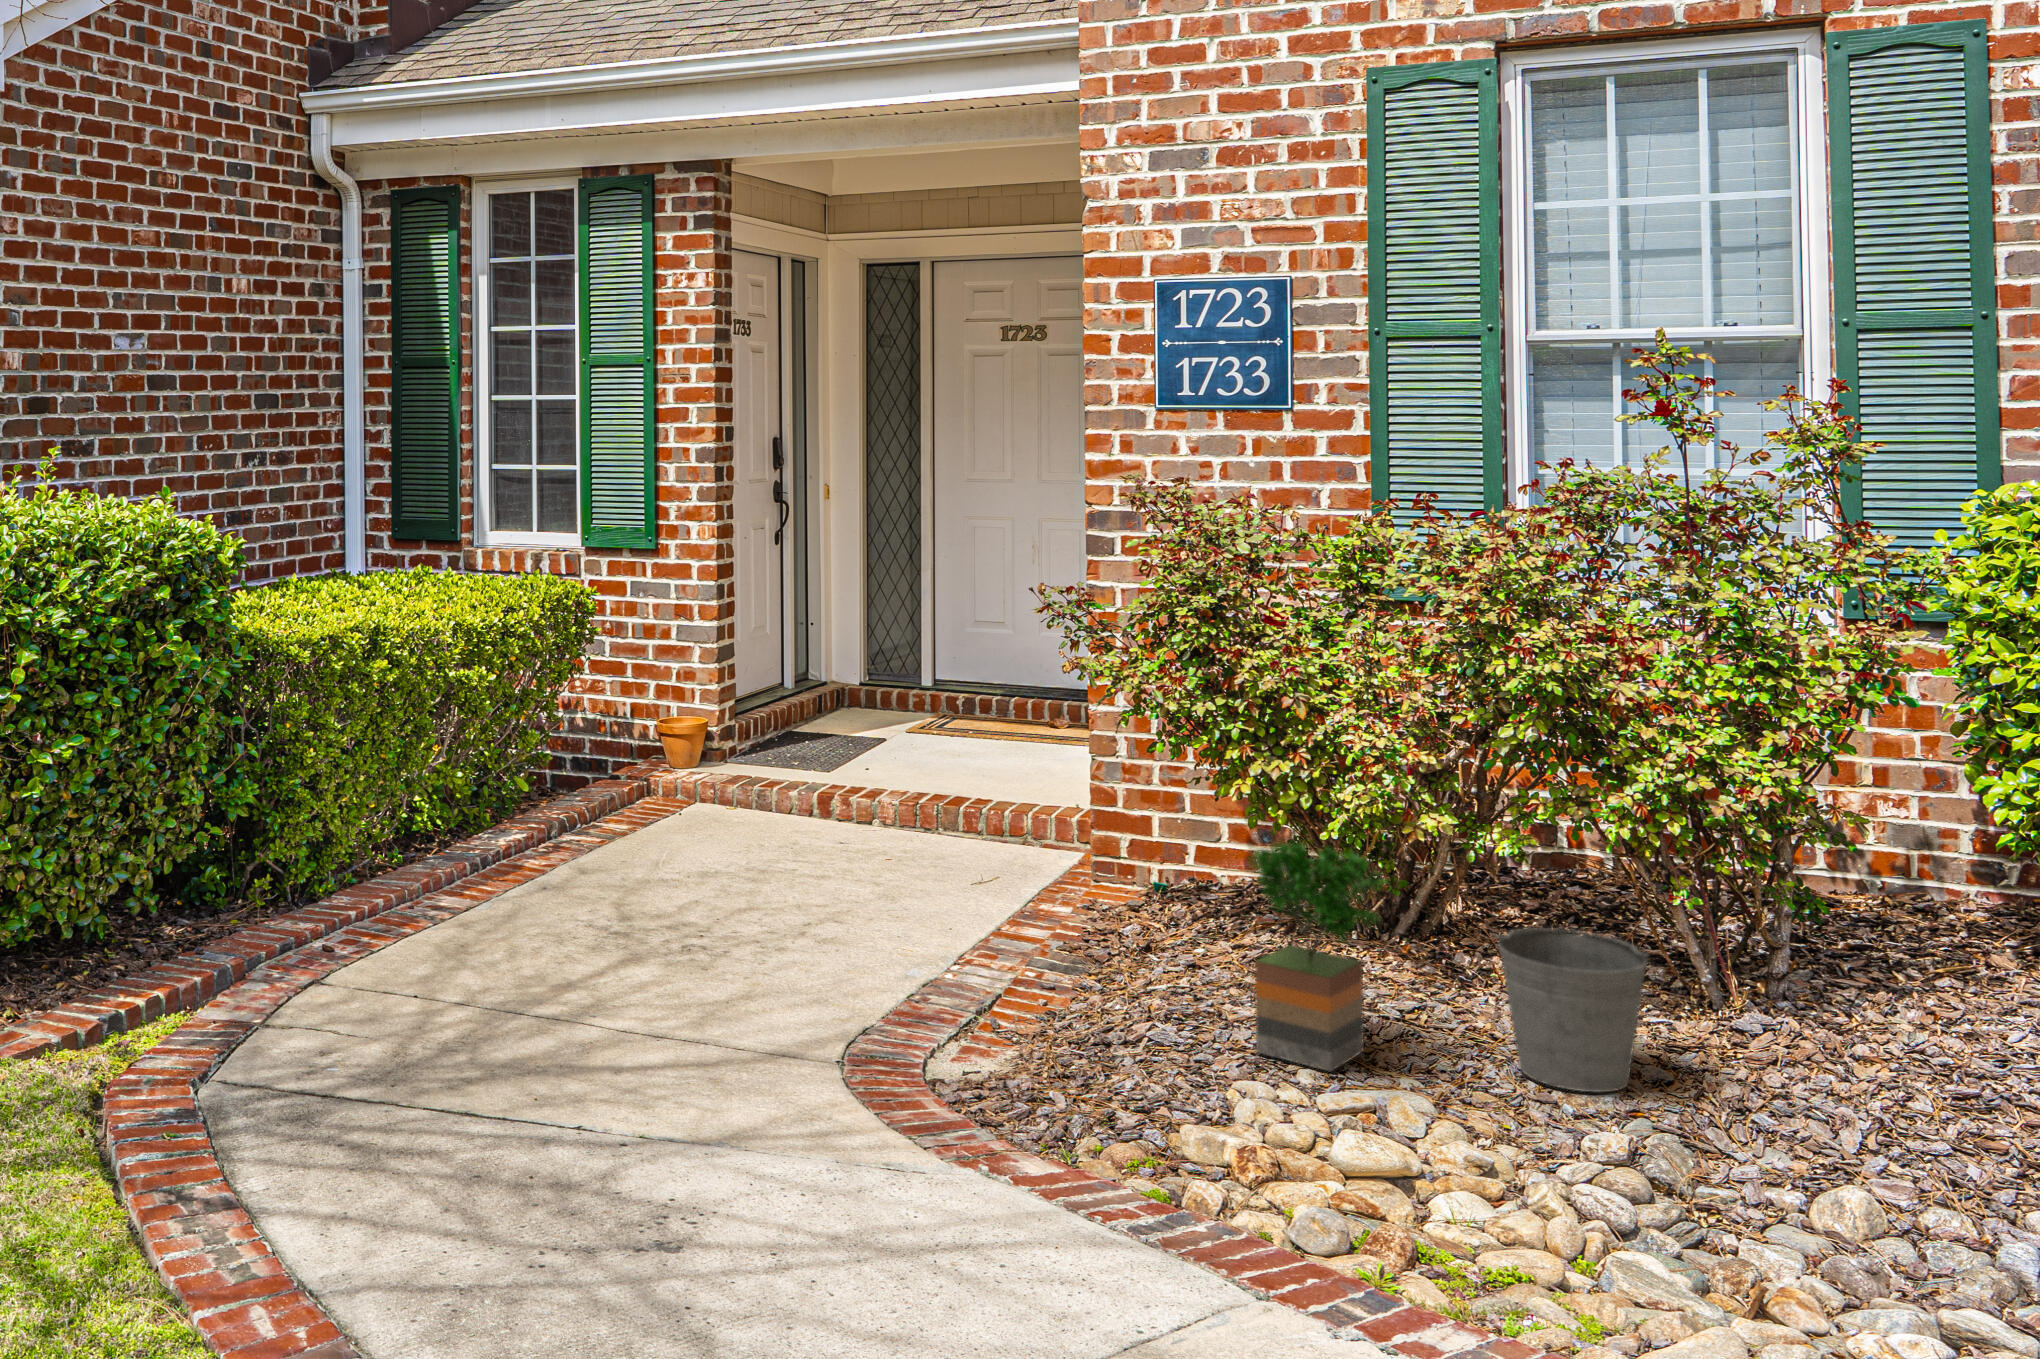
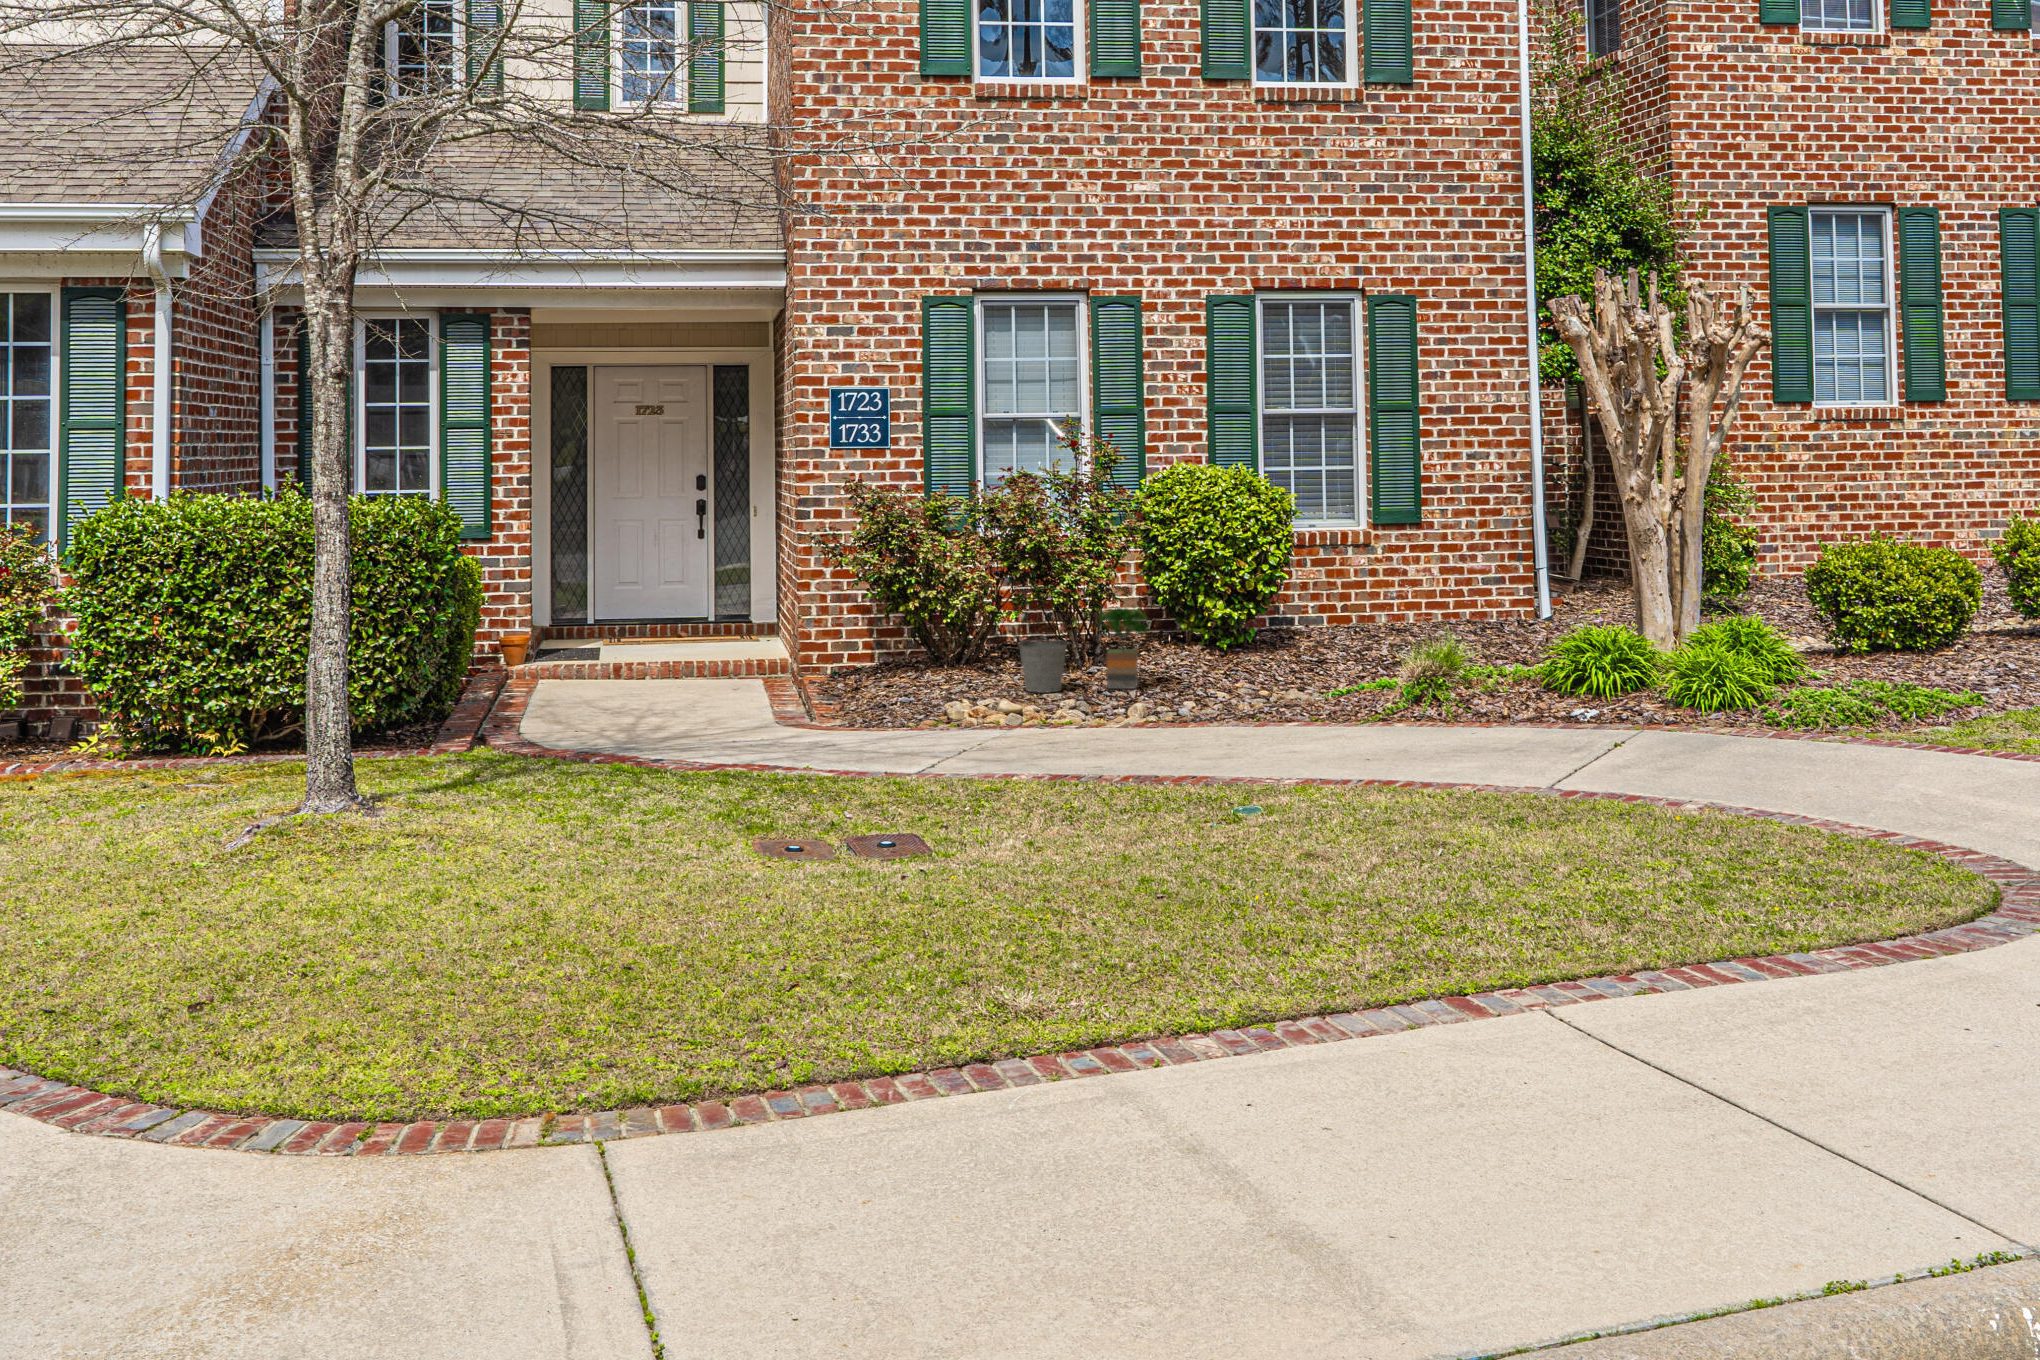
potted tree: present [1252,843,1387,1071] -> present [1098,608,1149,689]

